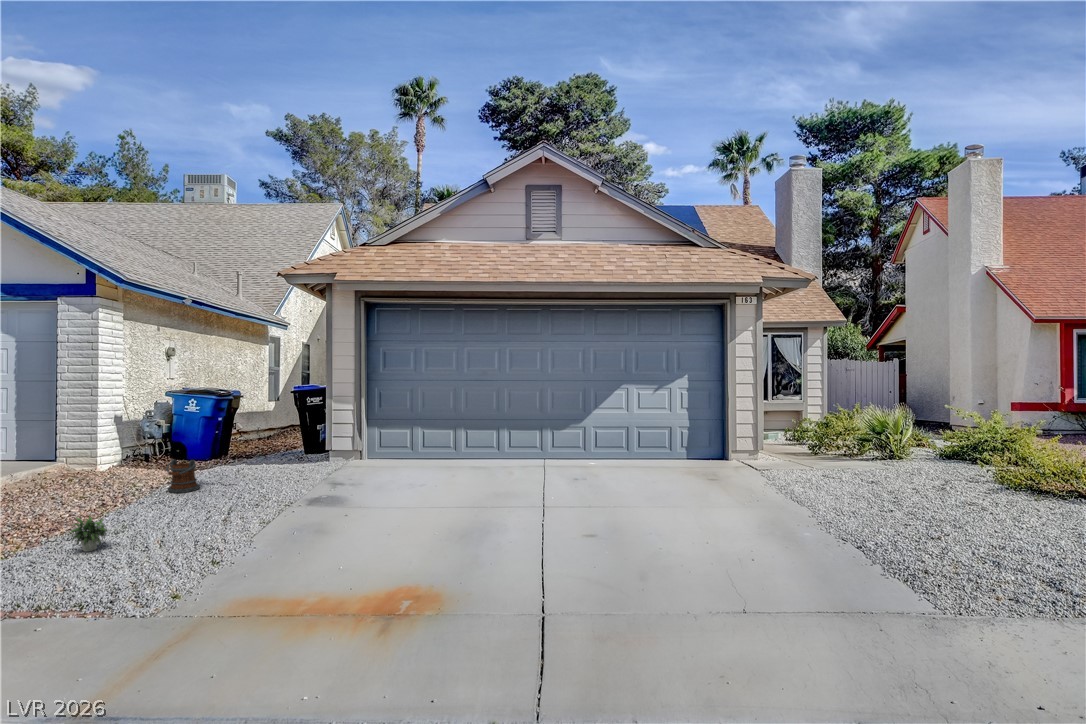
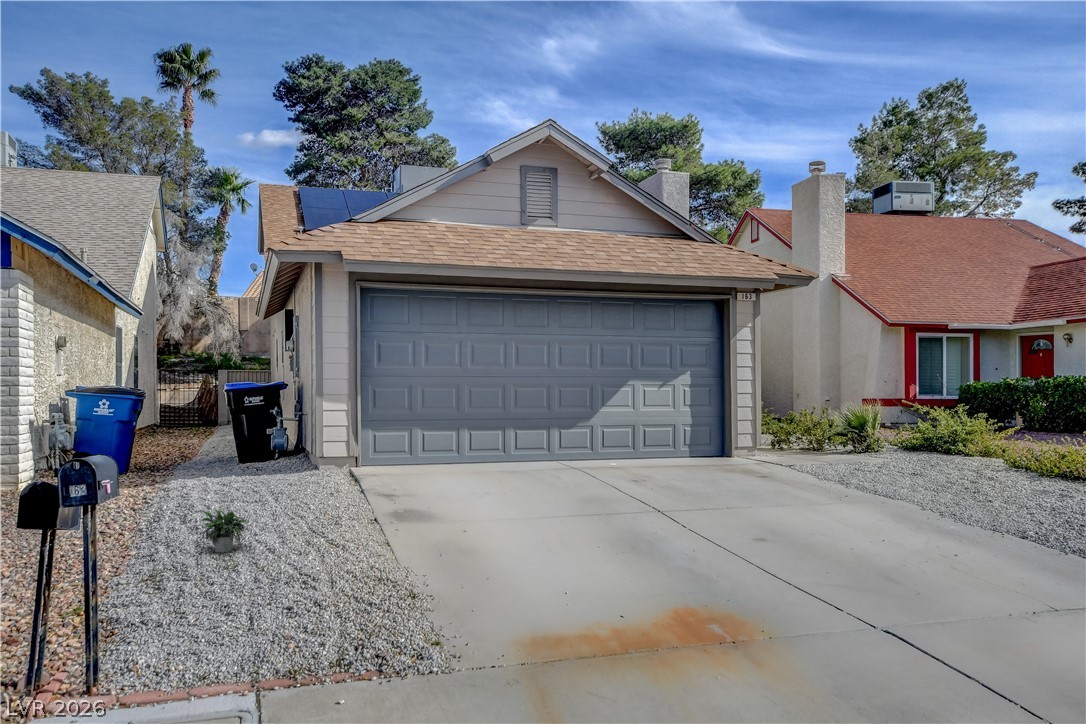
bucket: present [166,459,200,493] -> none [181,459,223,502]

